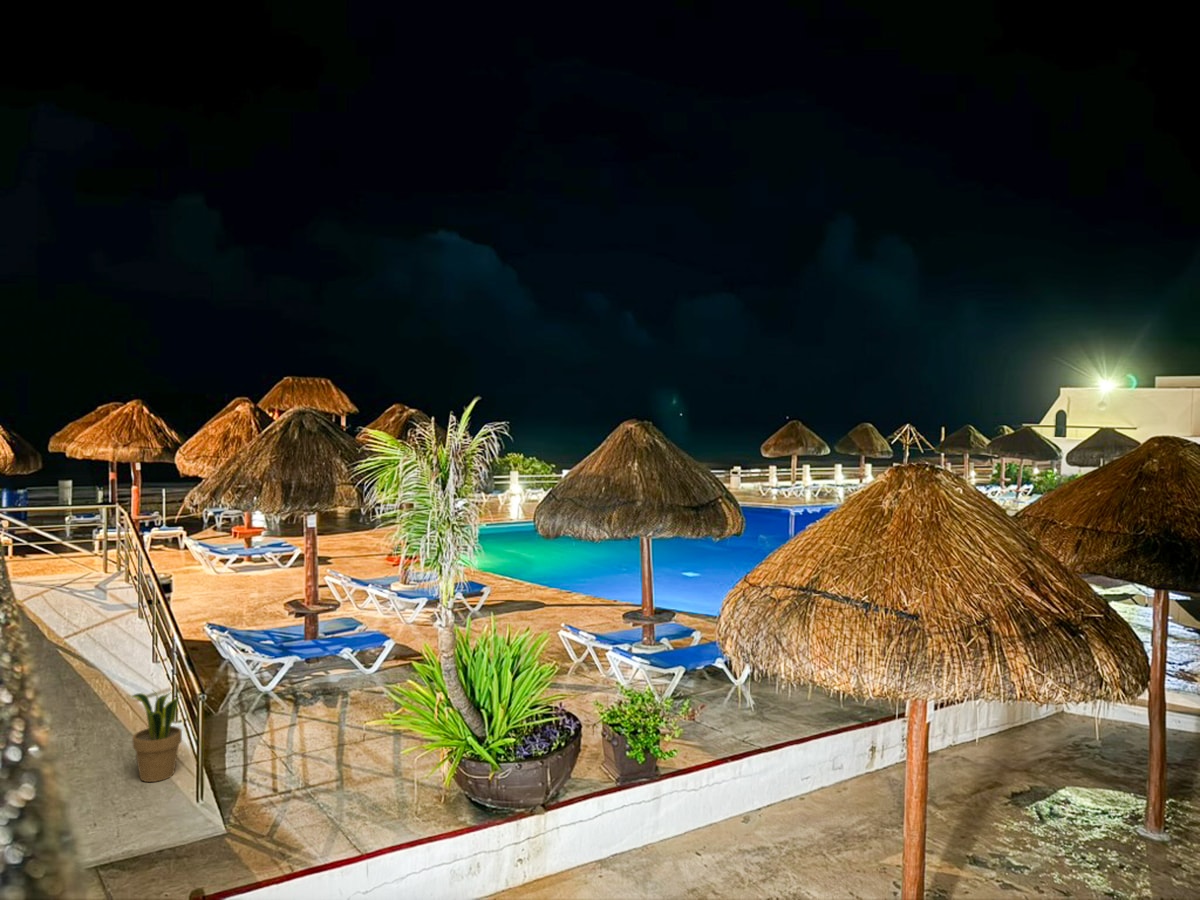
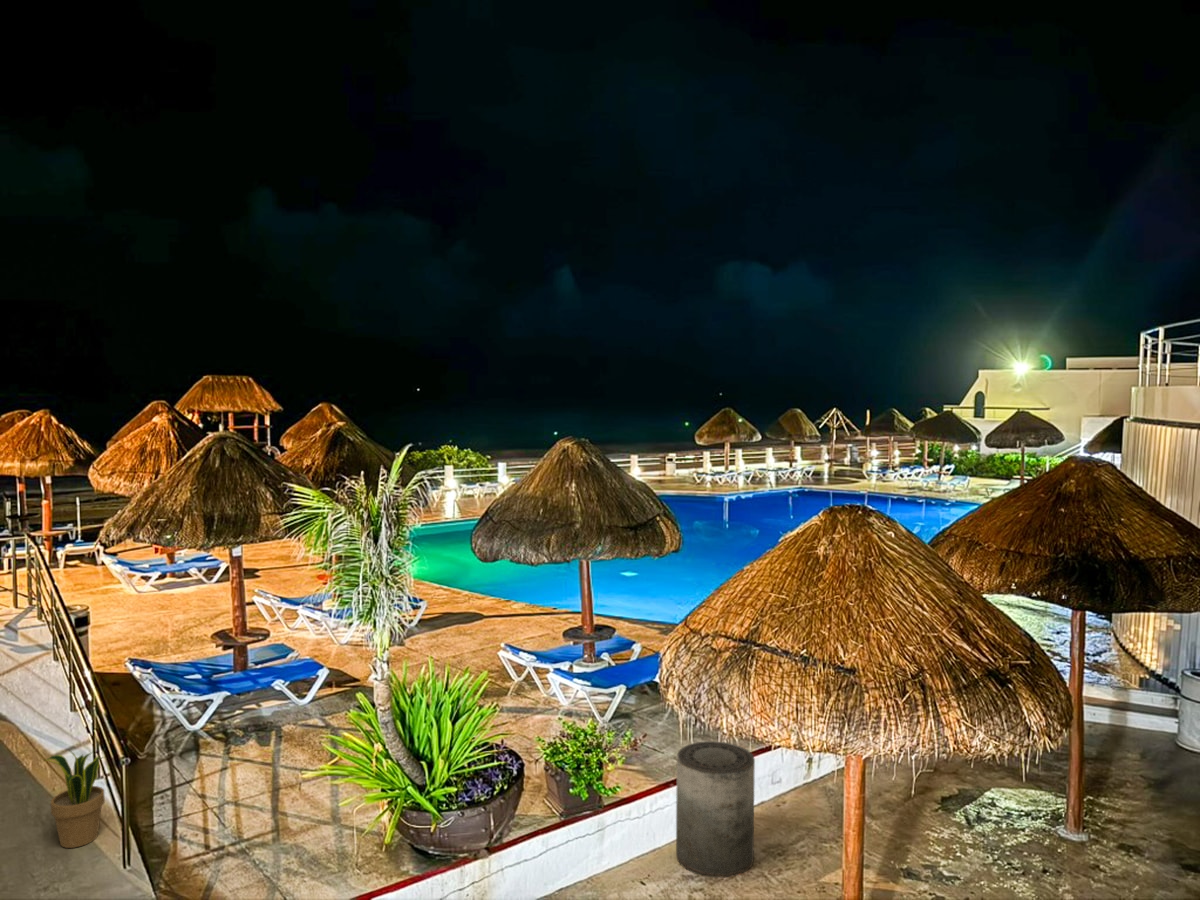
trash can: none [733,716,815,852] -> present [676,741,755,878]

